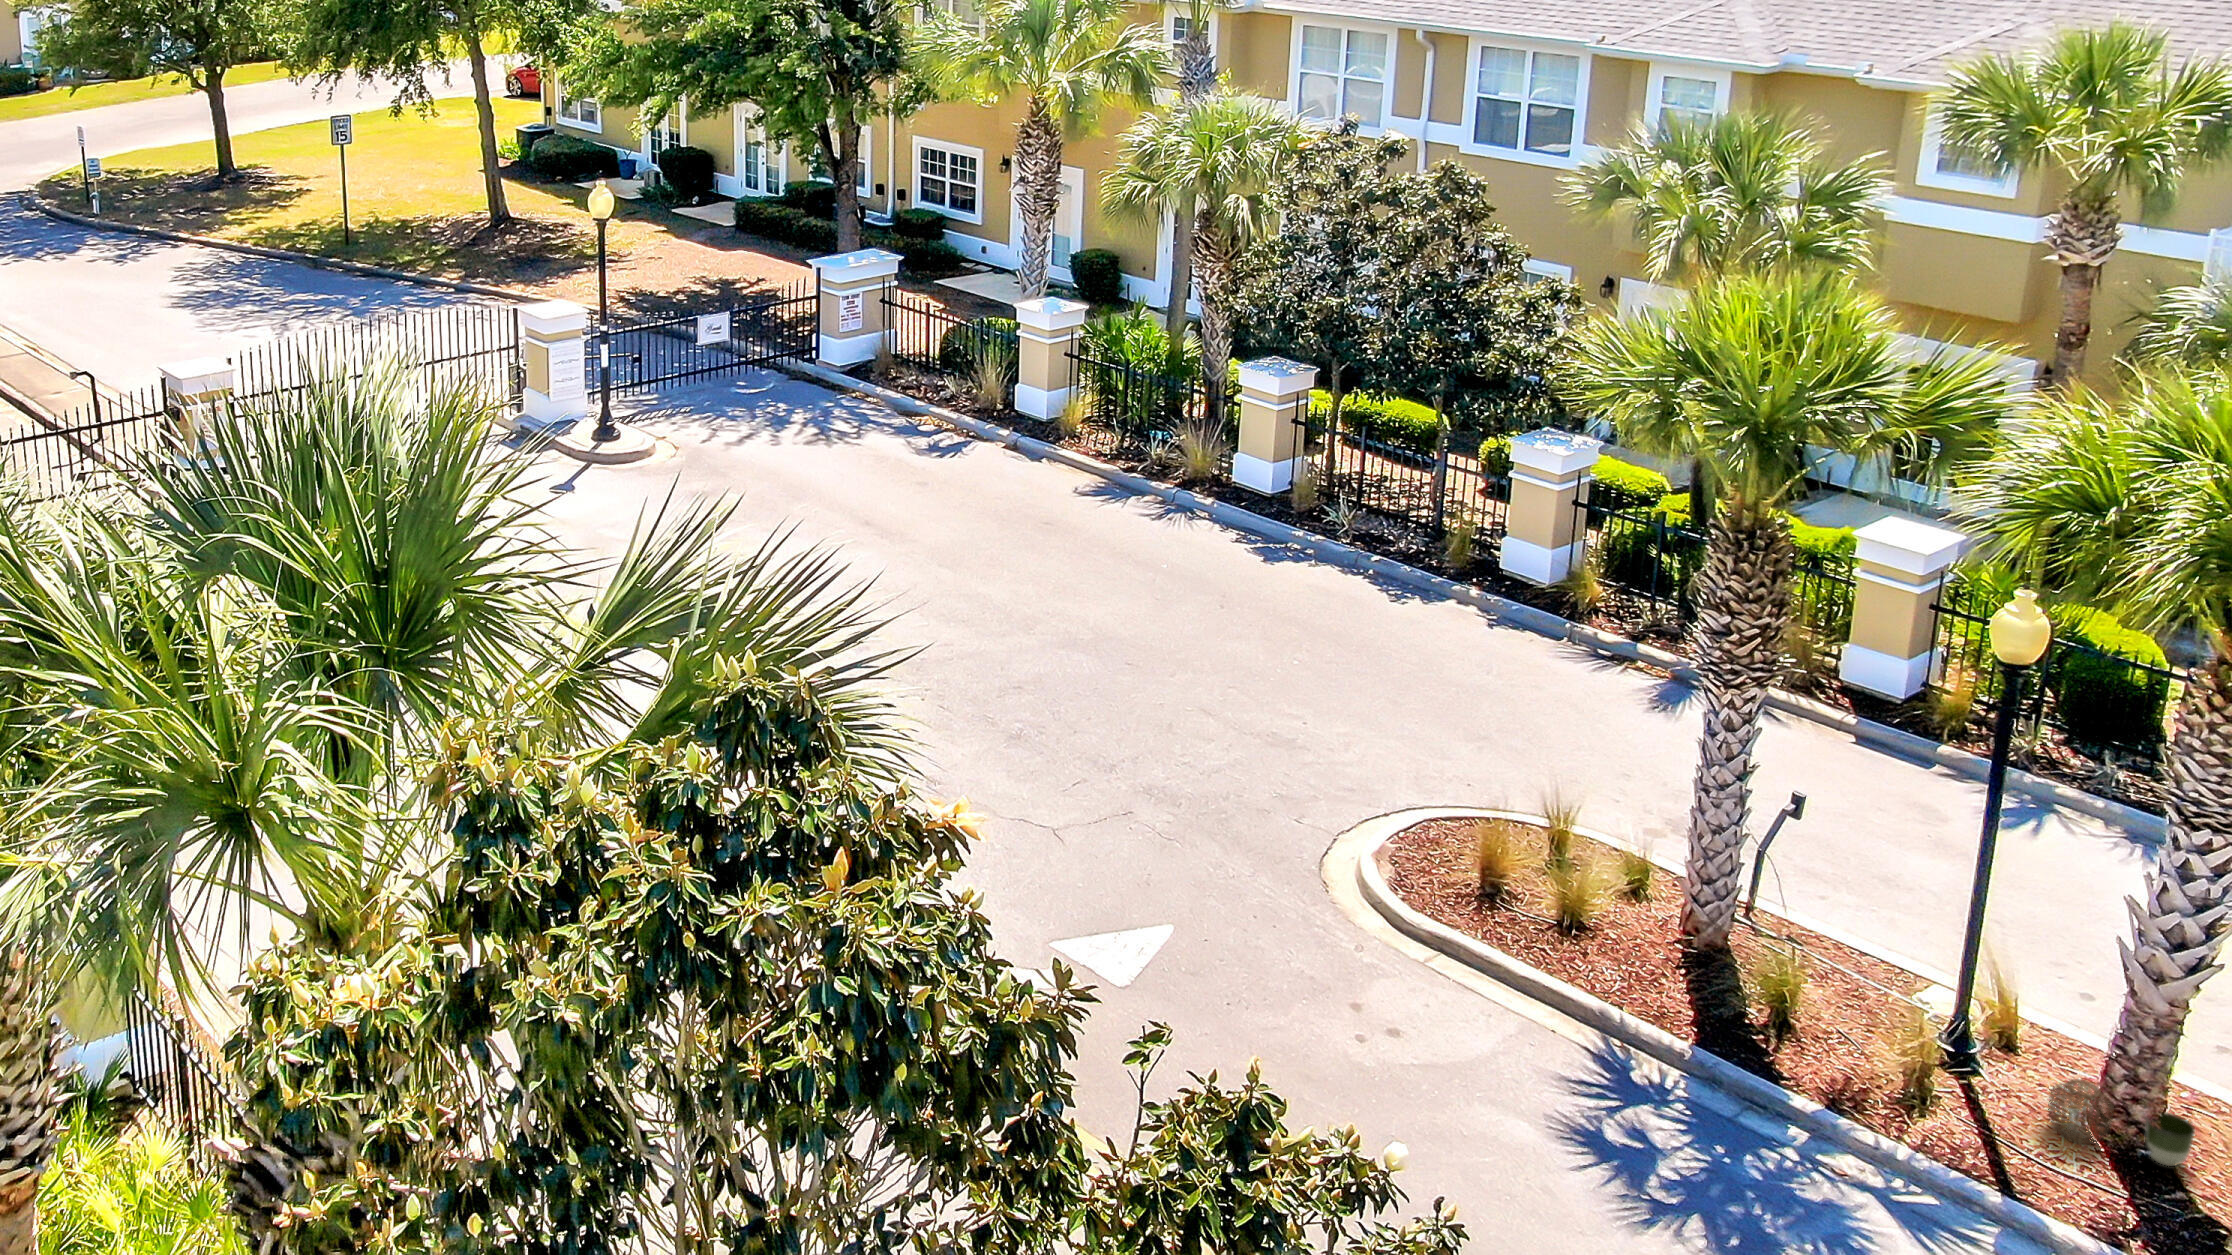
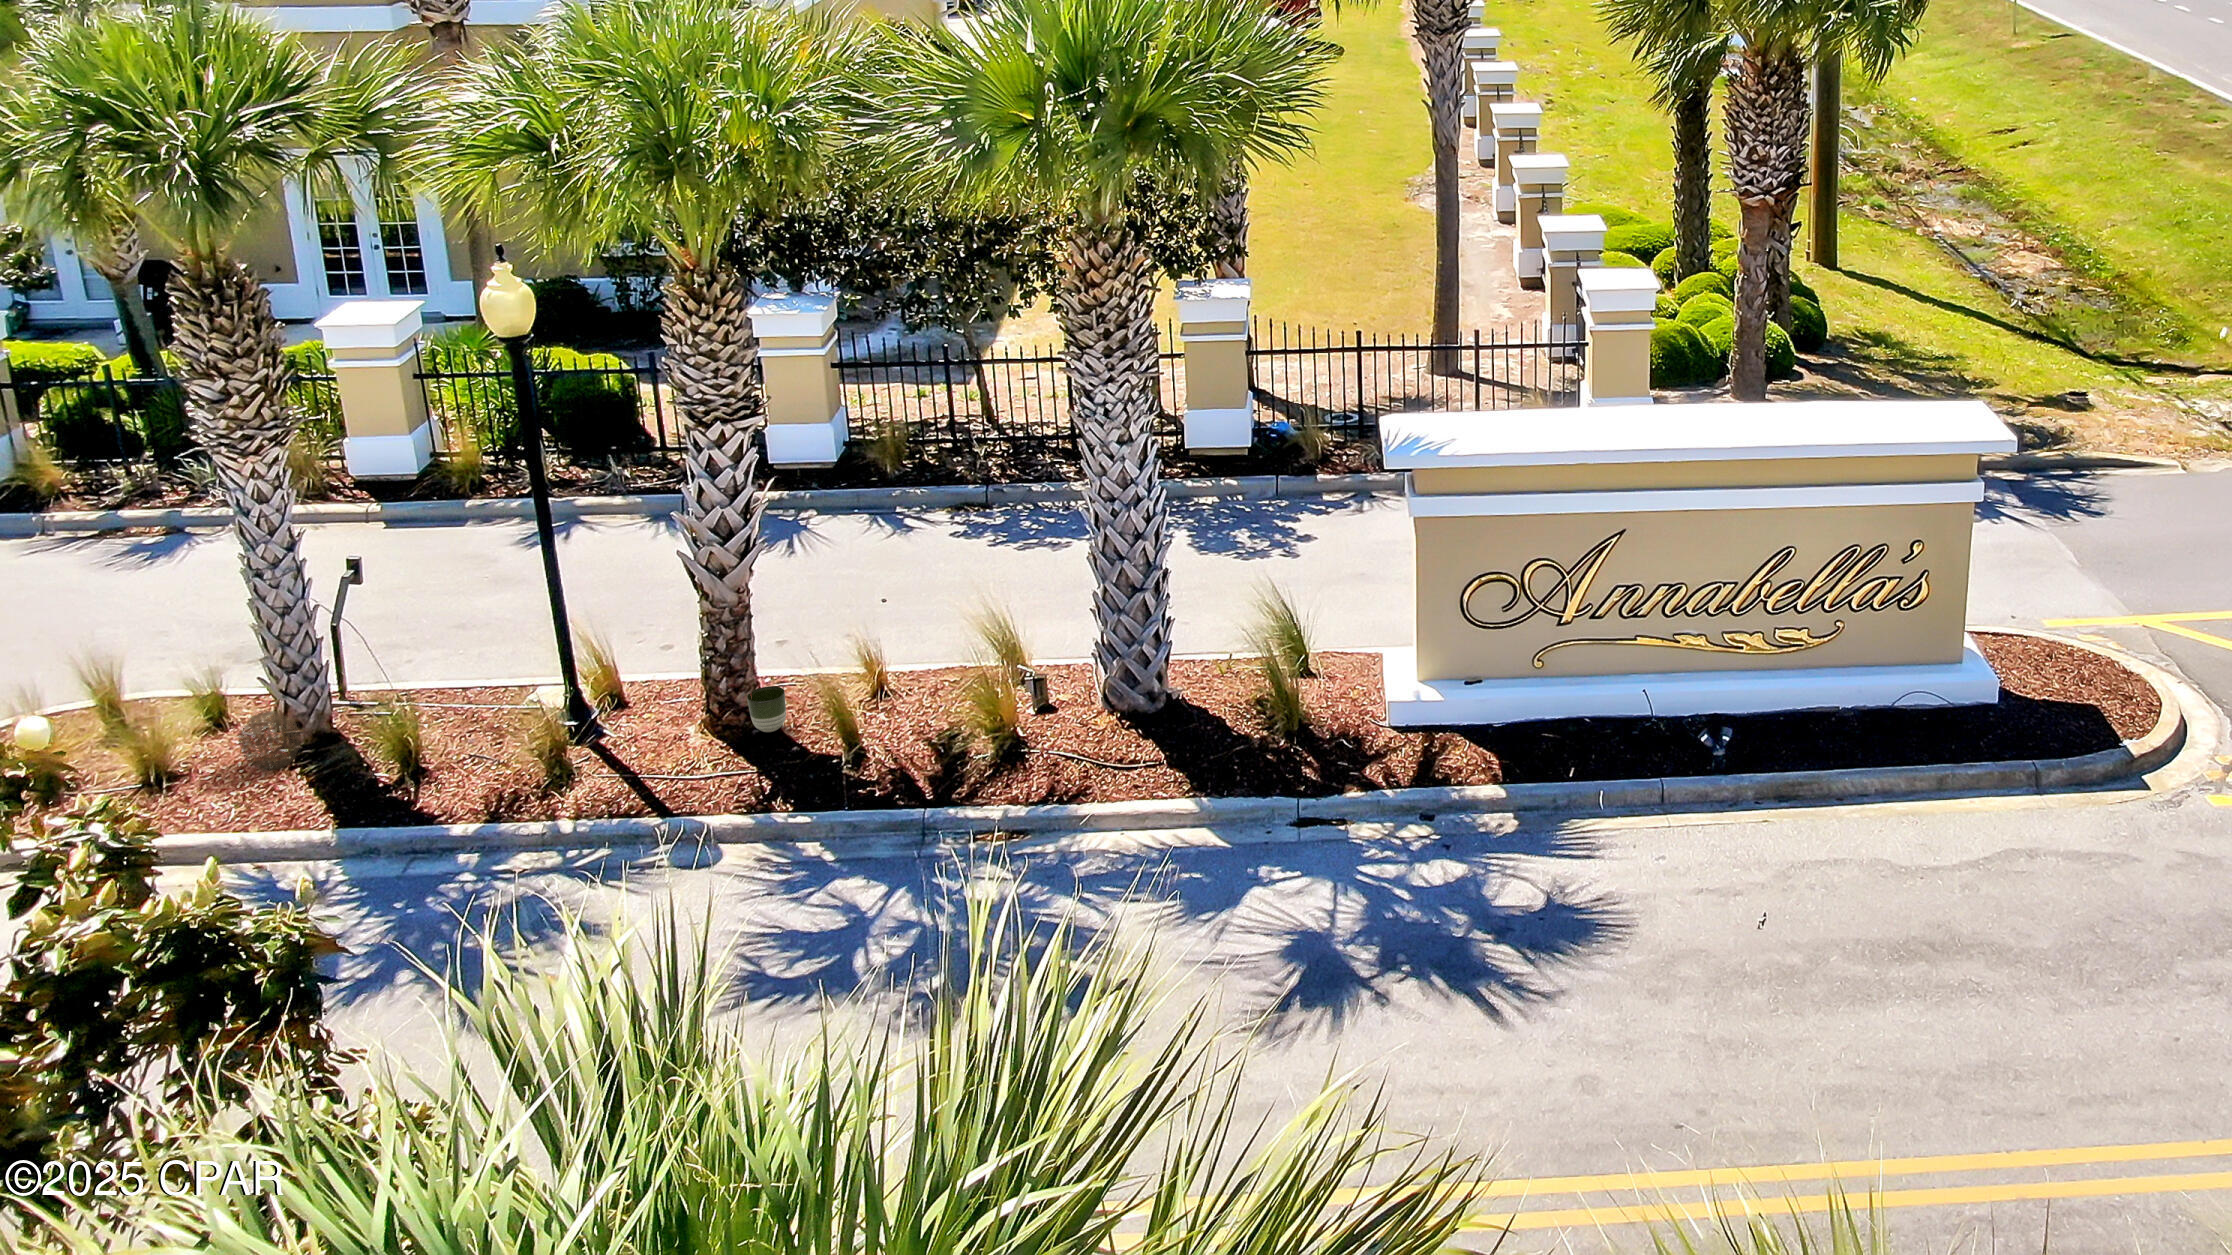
woven basket: present [2048,1079,2114,1145] -> present [239,711,299,770]

